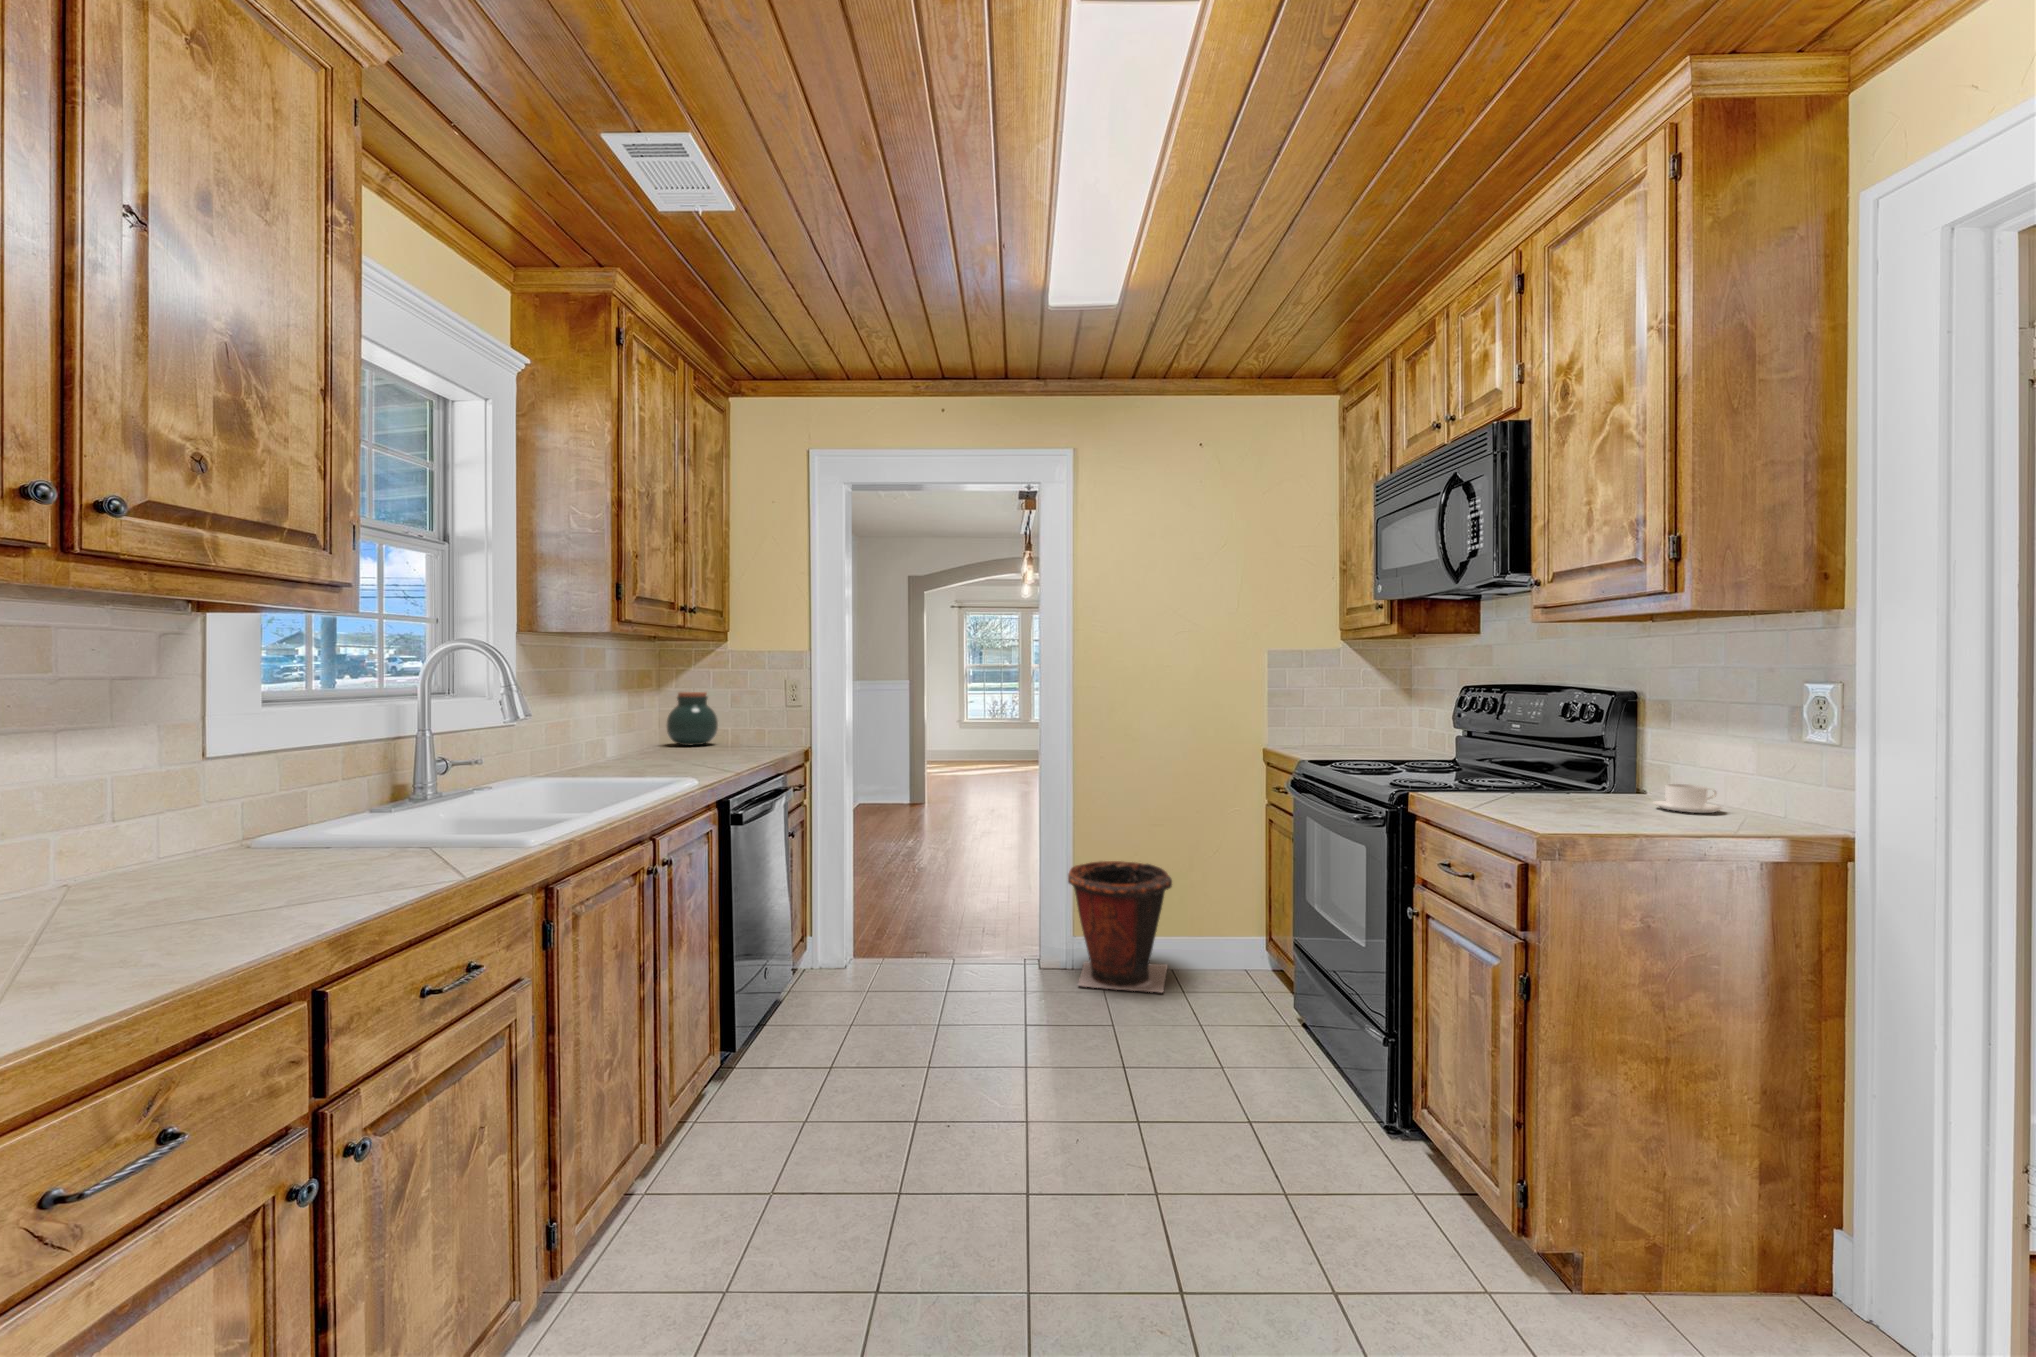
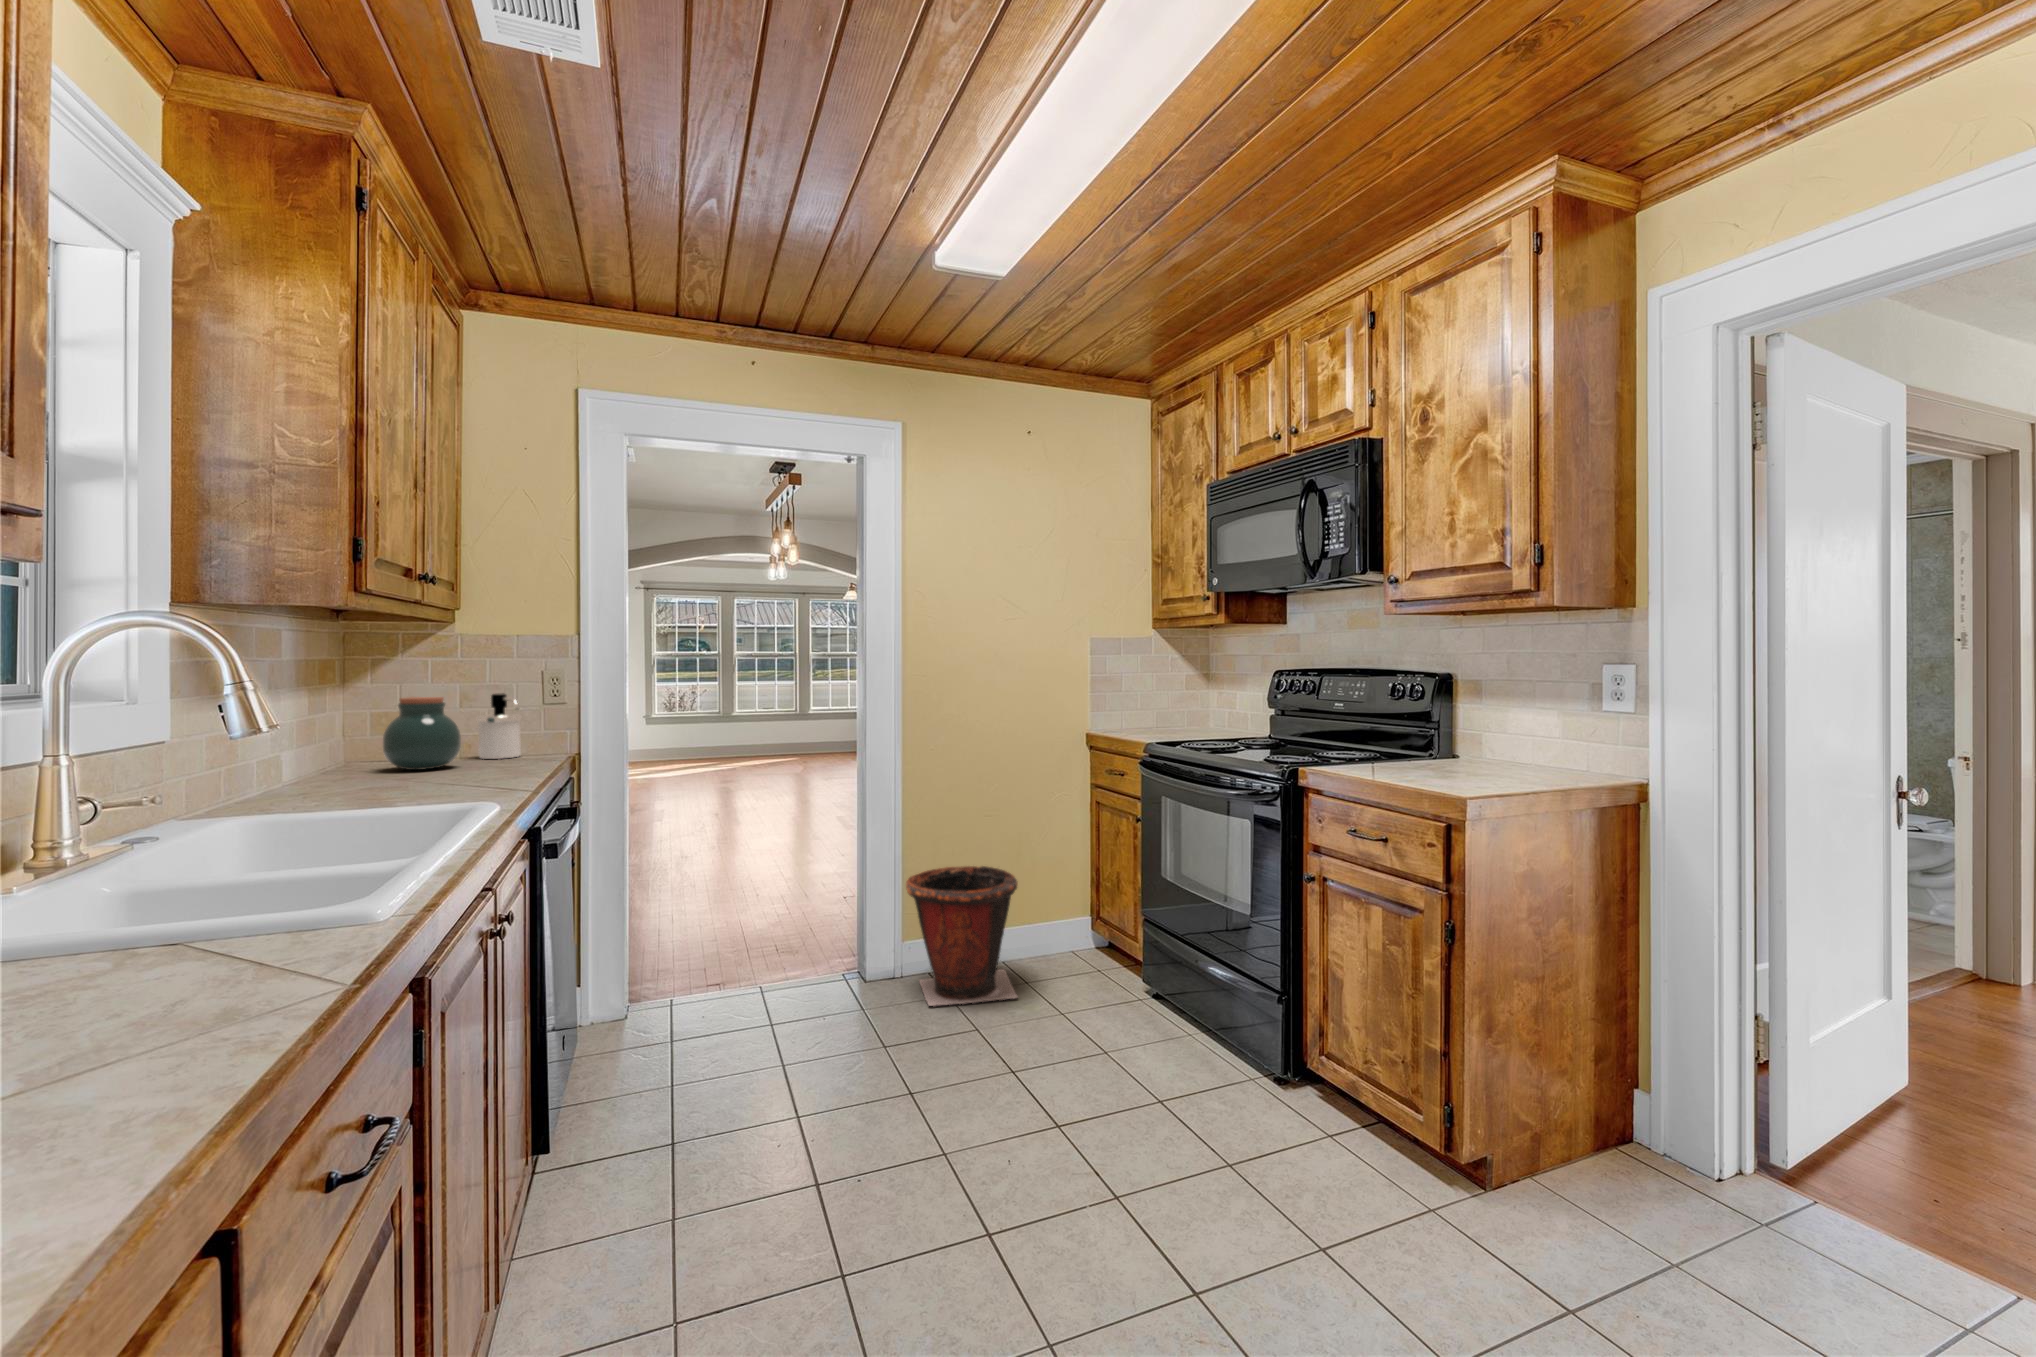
soap dispenser: none [739,691,770,740] -> present [477,693,522,759]
coffee cup: present [1654,784,1722,813] -> none [1495,750,1547,773]

